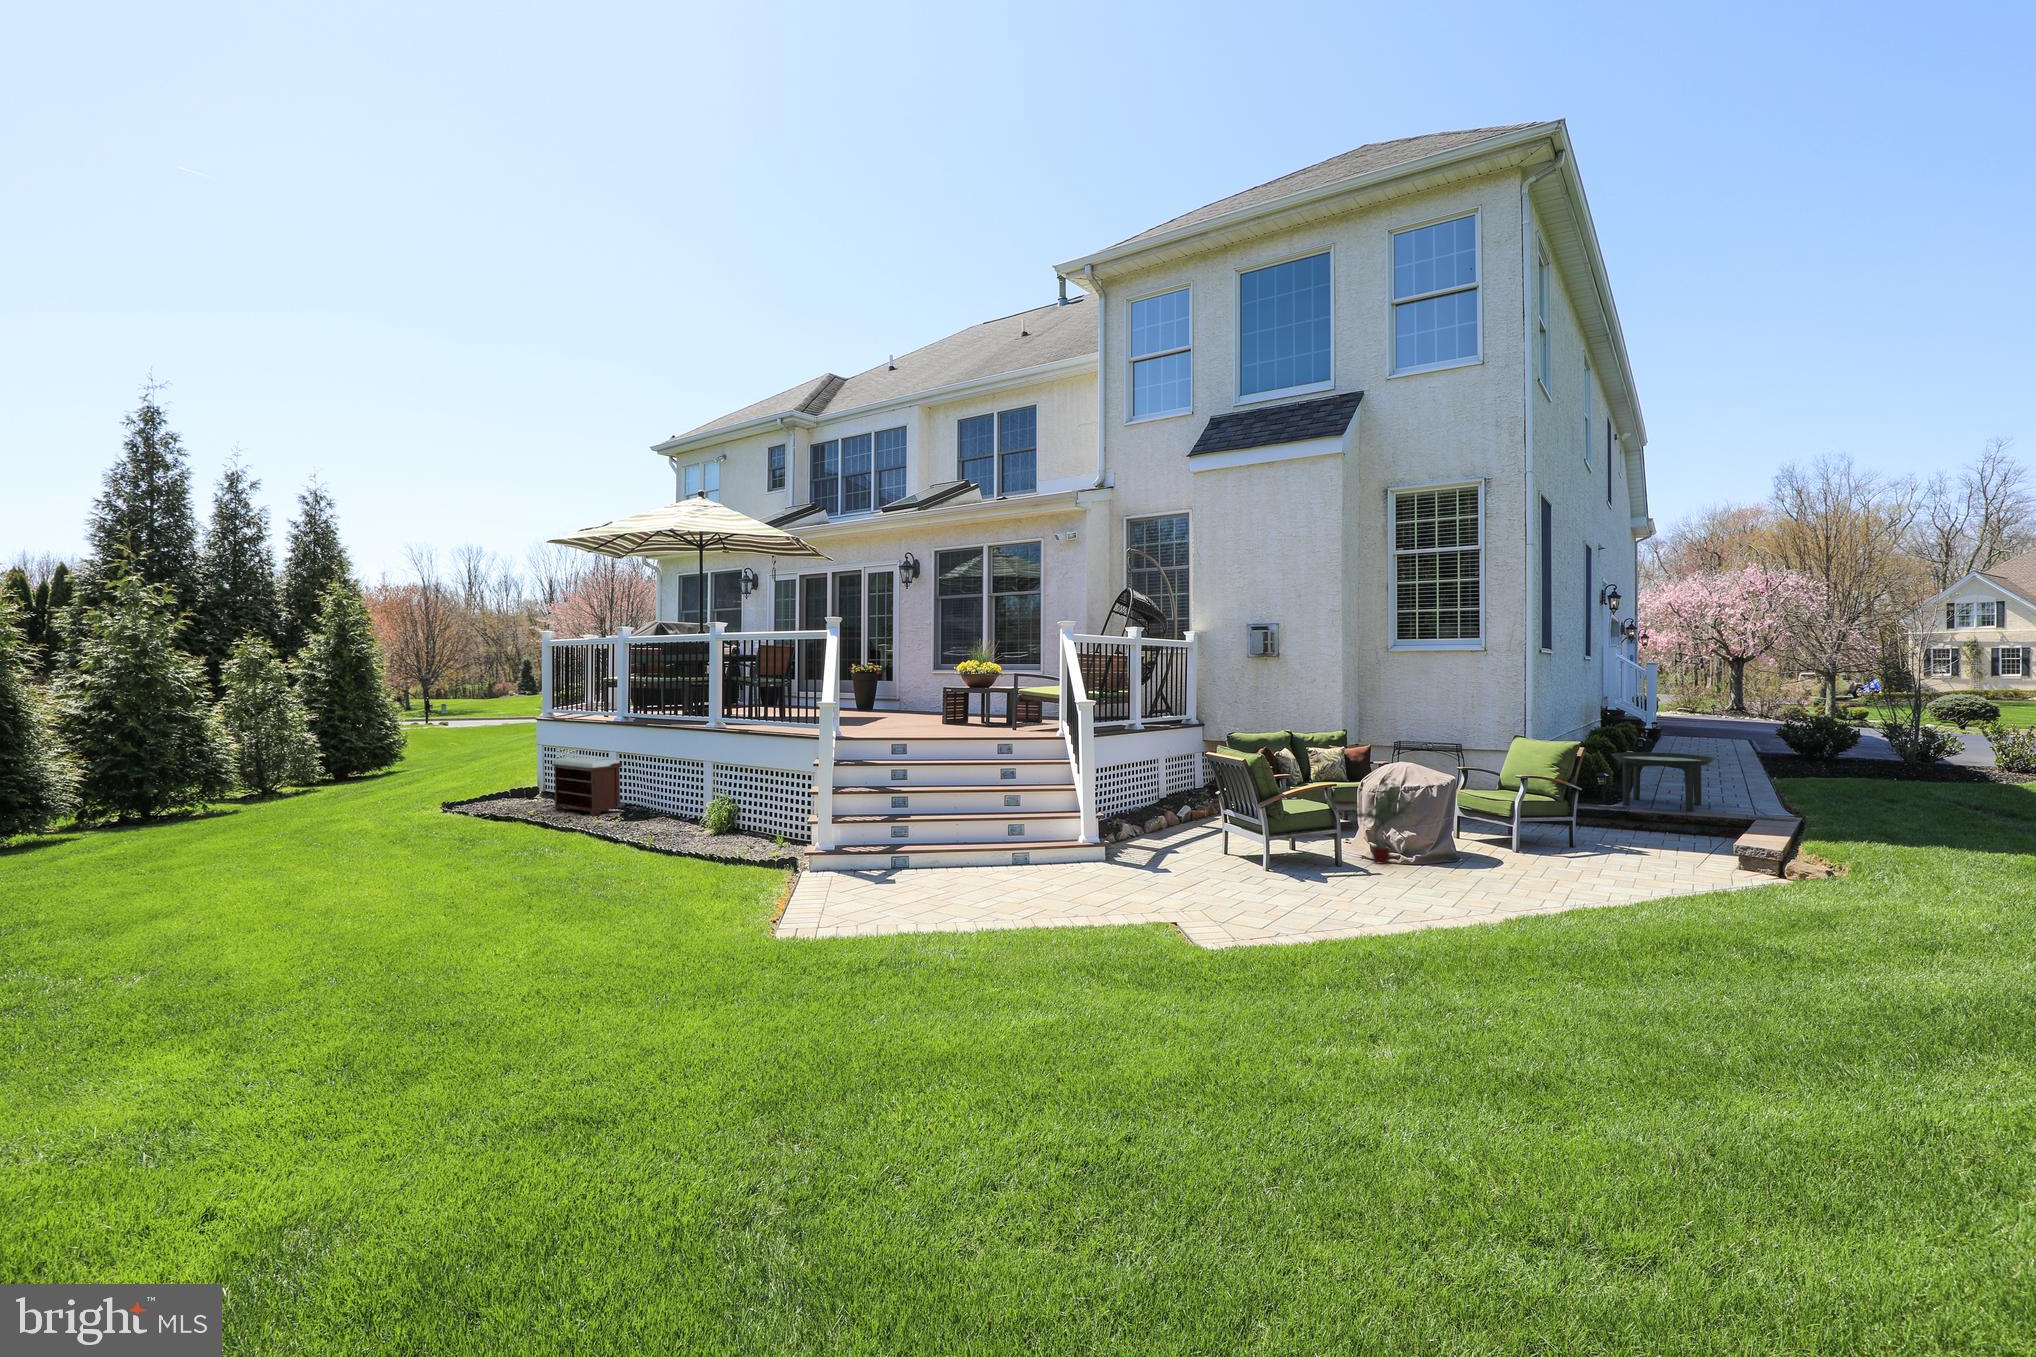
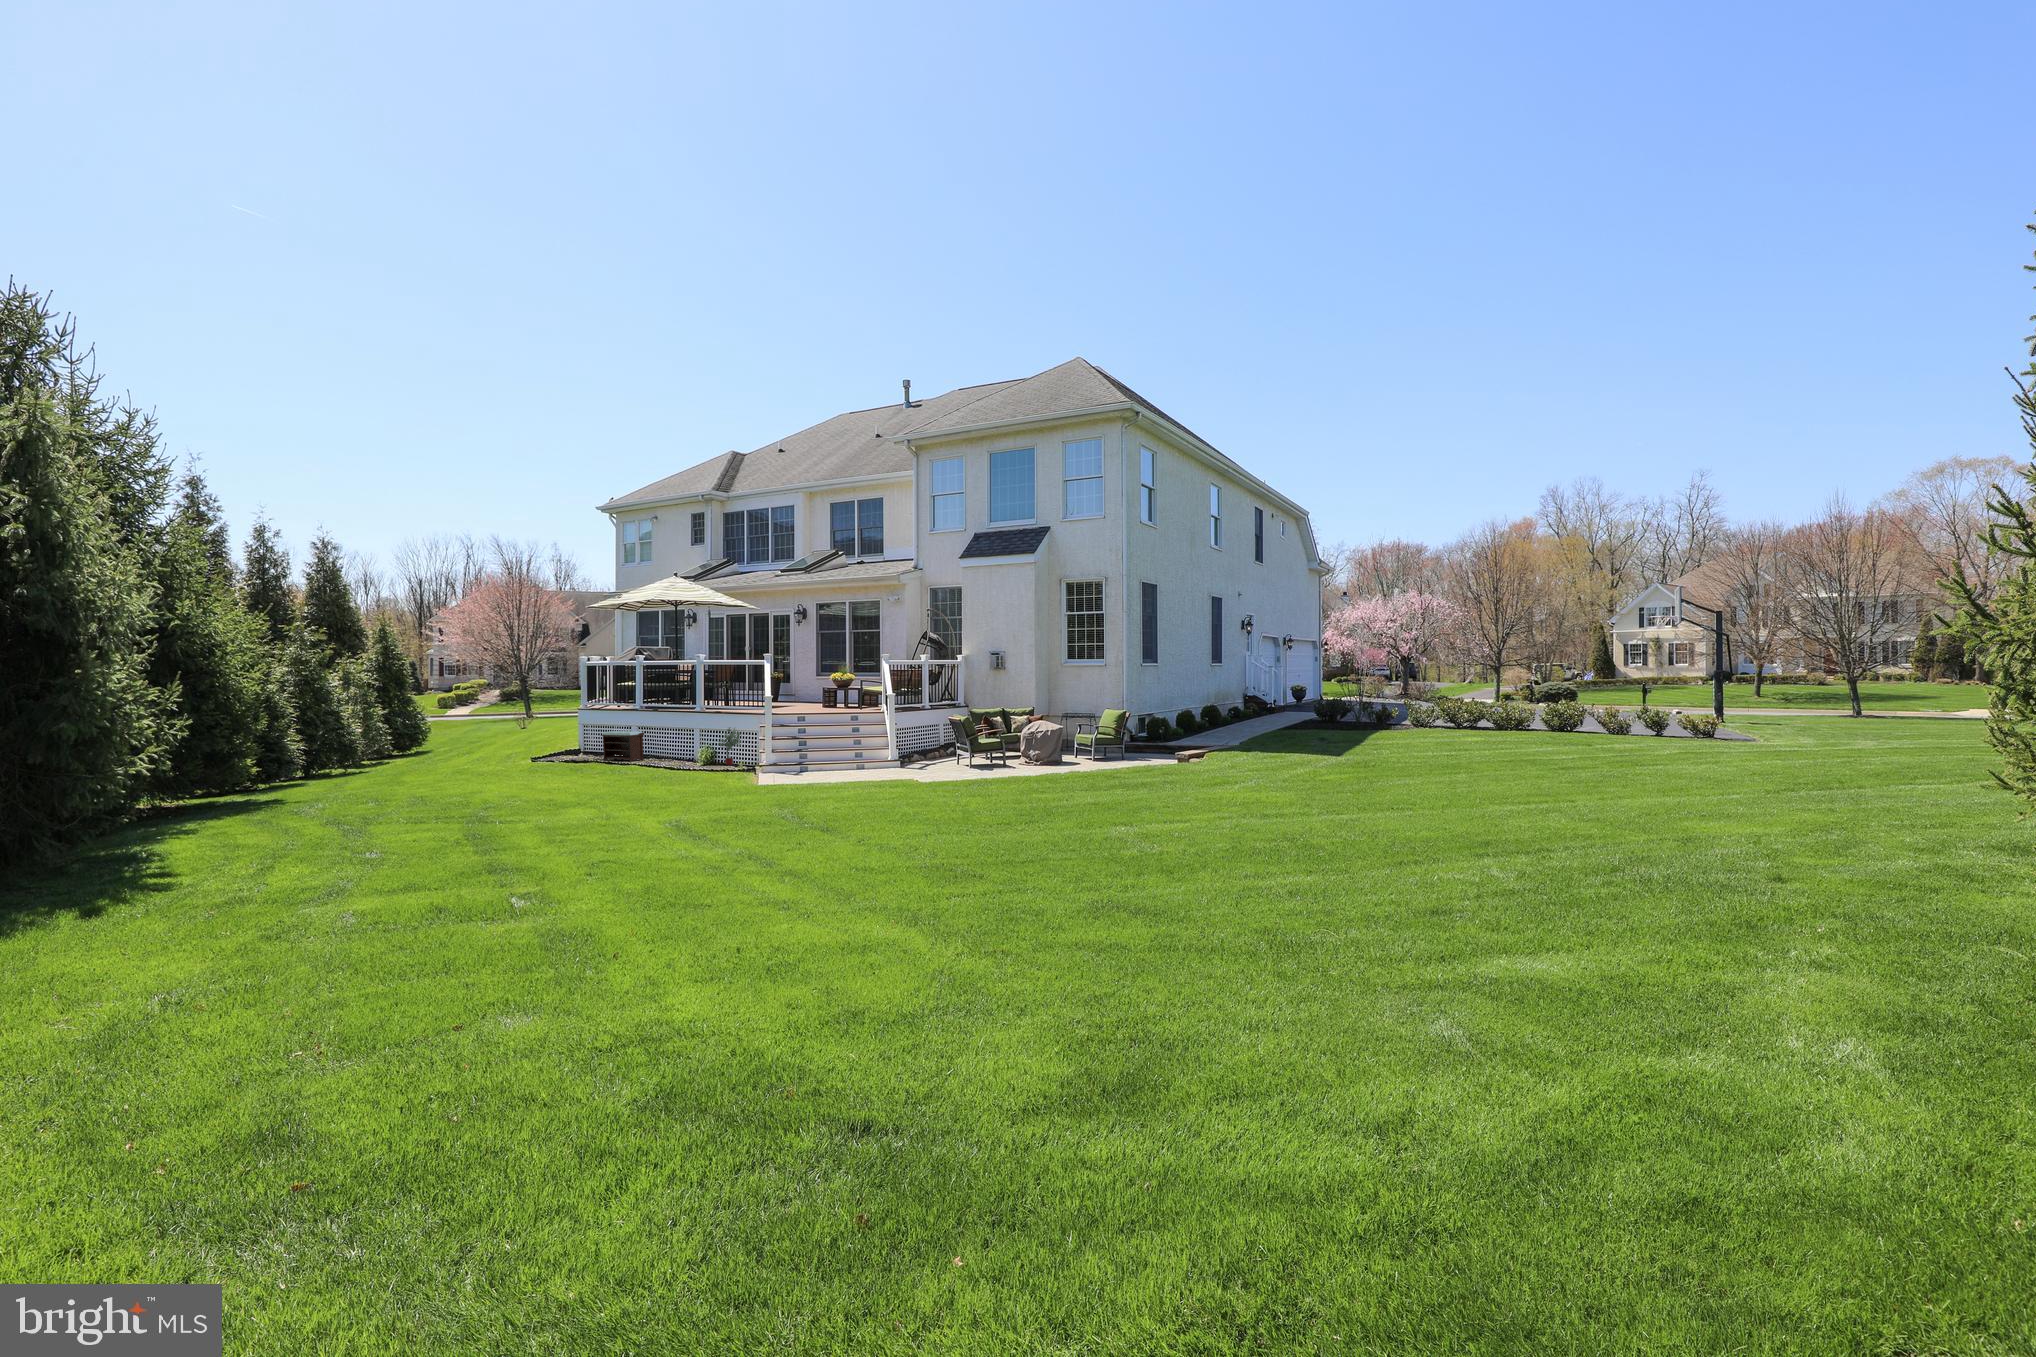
round table: present [1611,752,1715,811] -> none [1173,716,1216,743]
potted tree: present [1347,778,1416,864] -> present [718,727,741,765]

